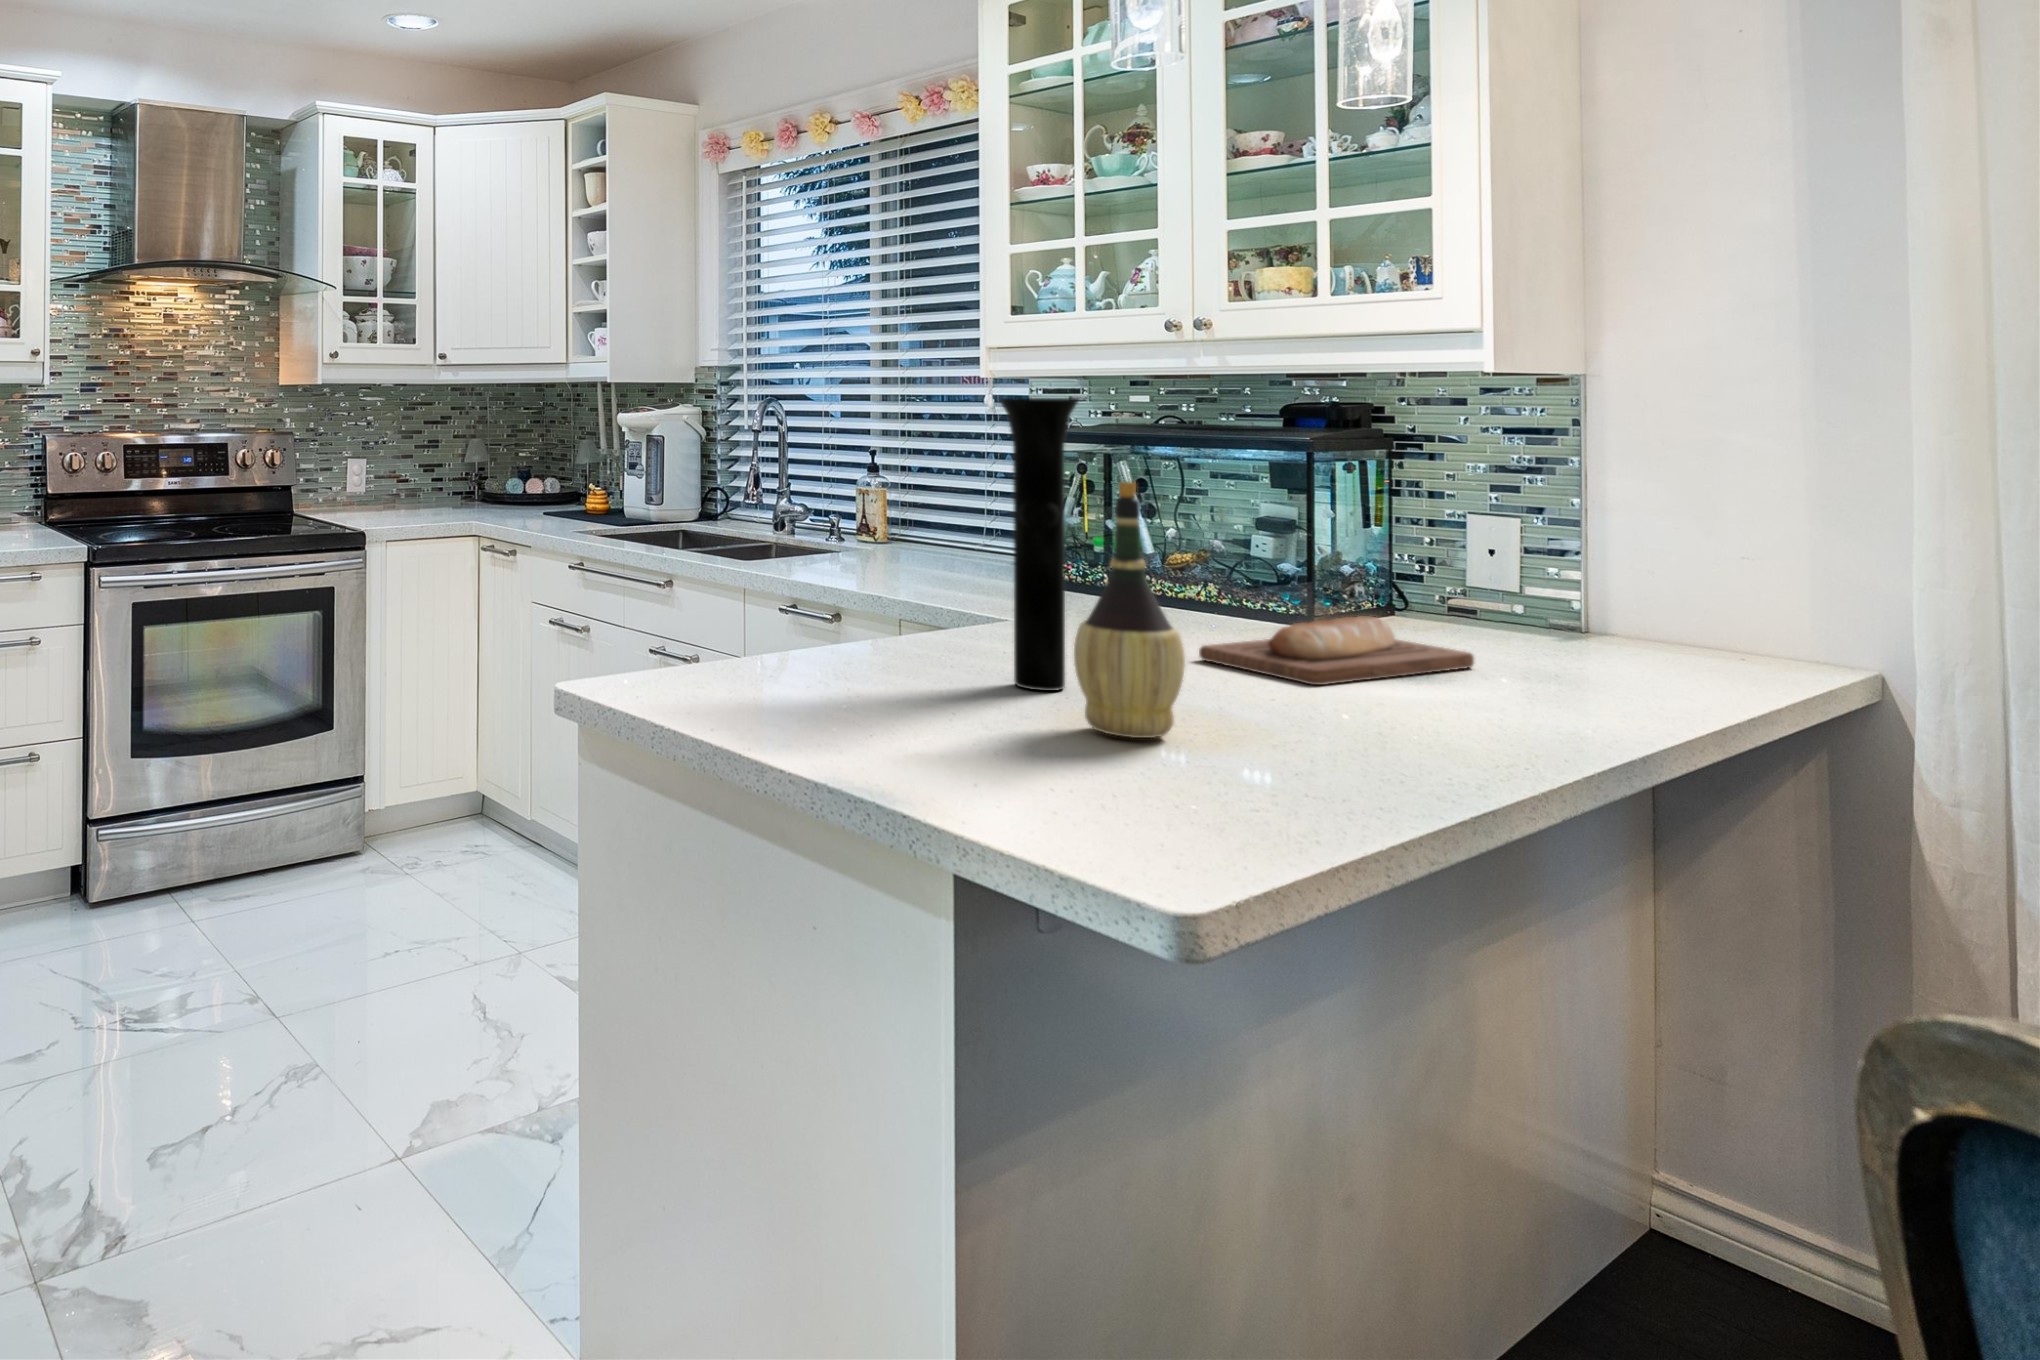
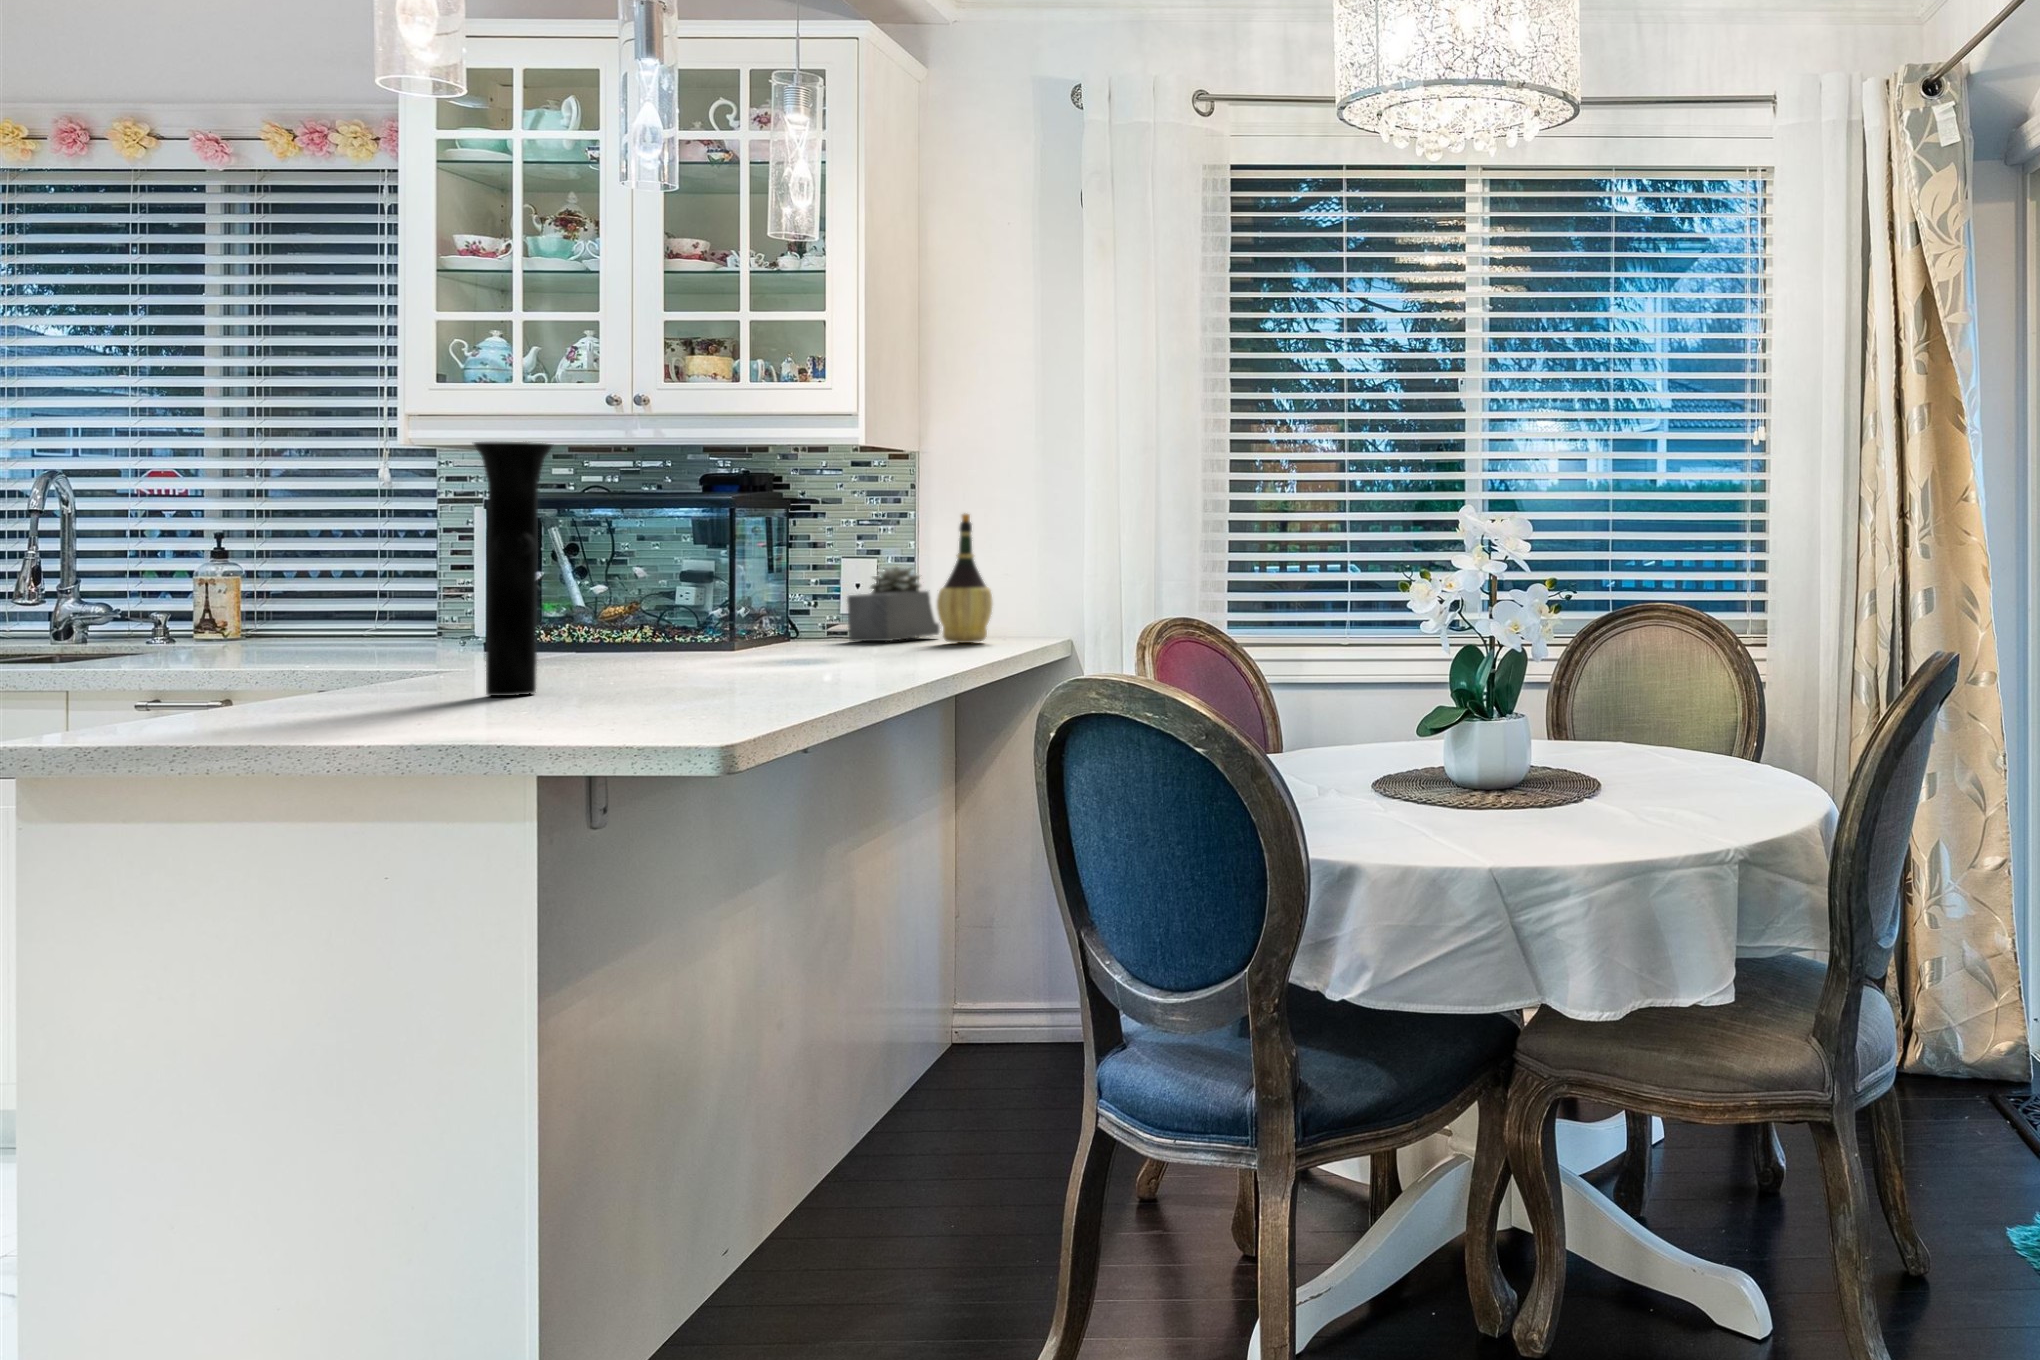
wine bottle: present [1074,481,1185,738] -> present [937,513,992,643]
succulent plant: none [1475,526,1624,635] -> present [847,566,940,641]
bread loaf: present [1199,616,1474,685] -> none [644,628,848,673]

